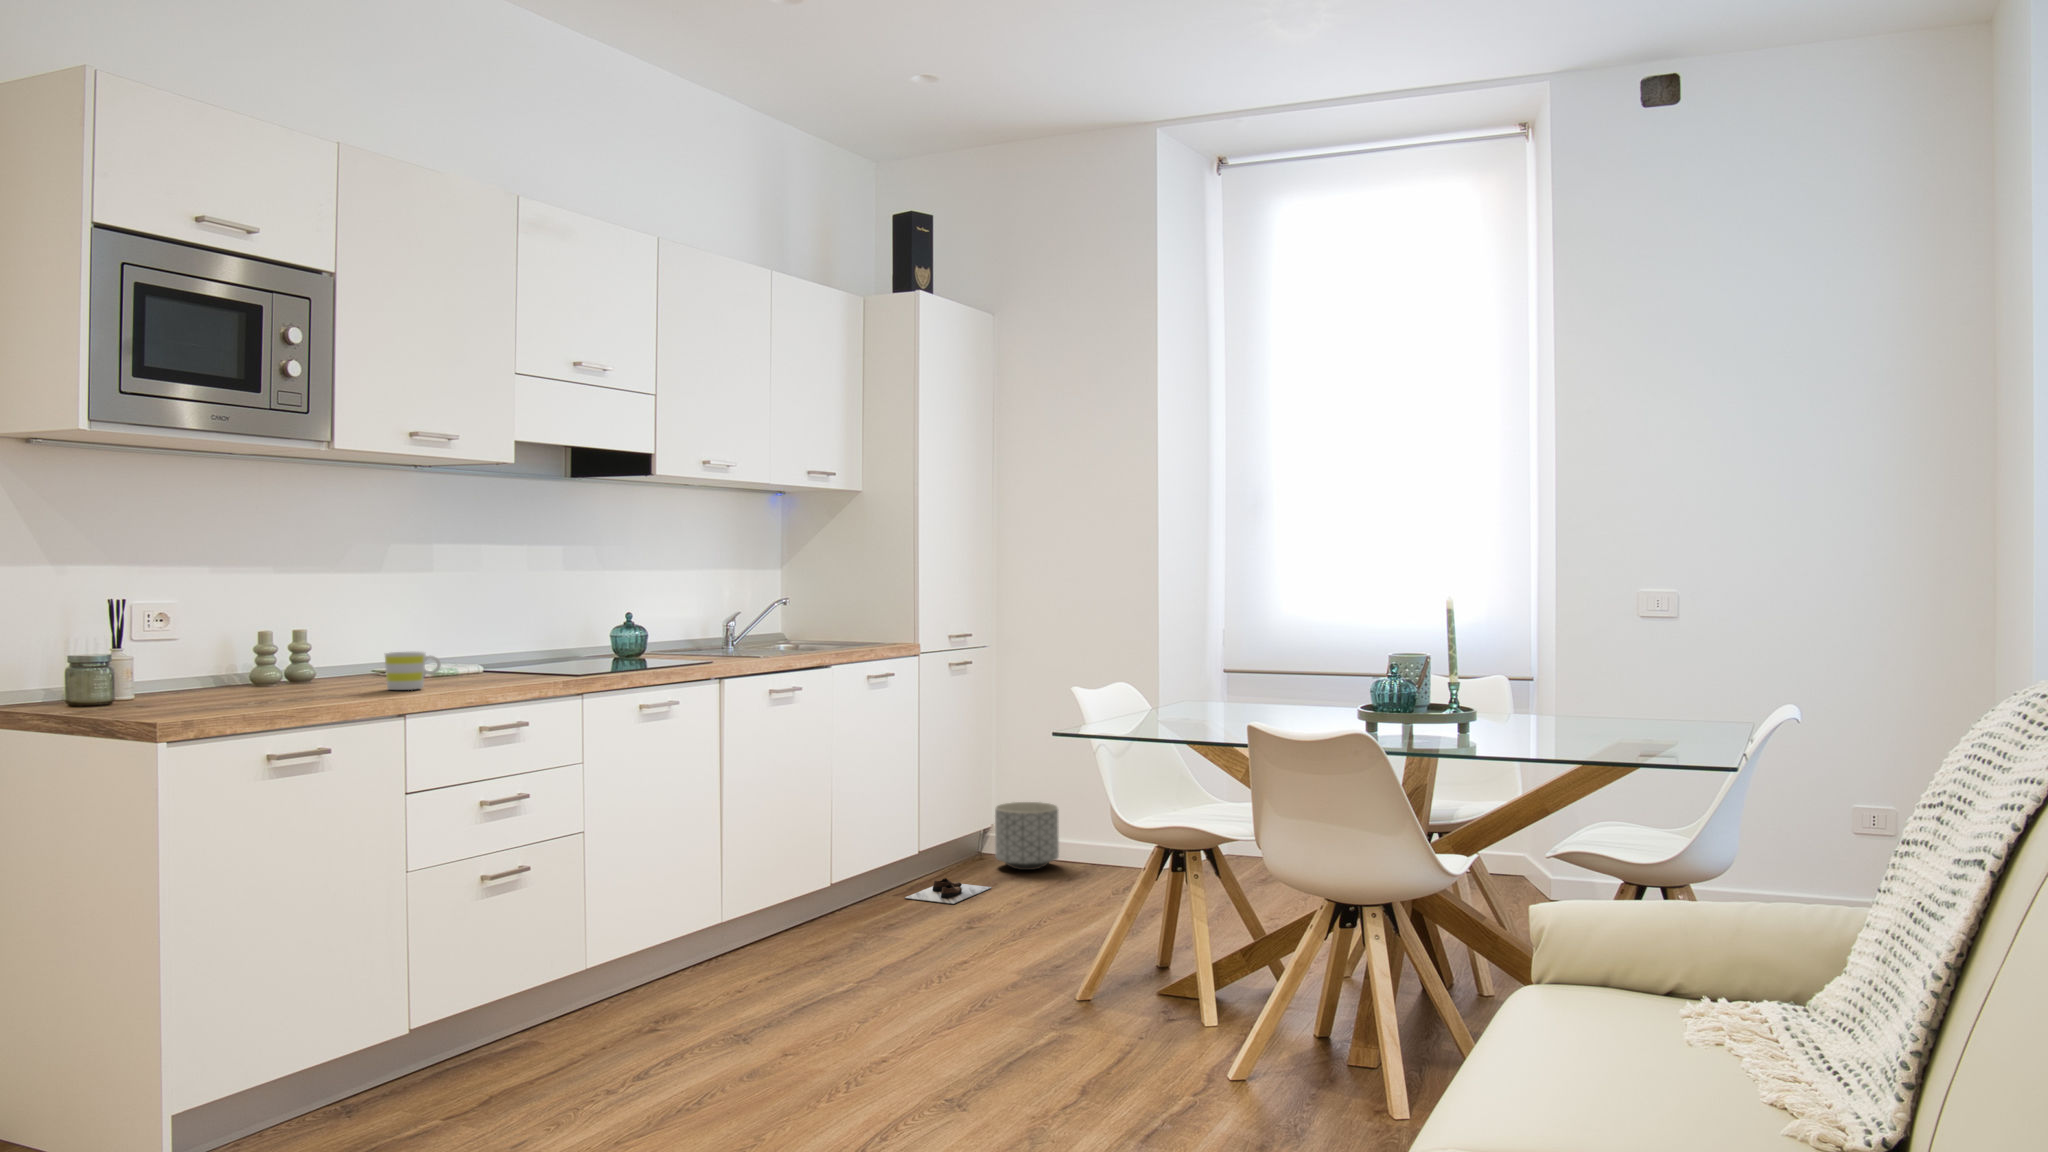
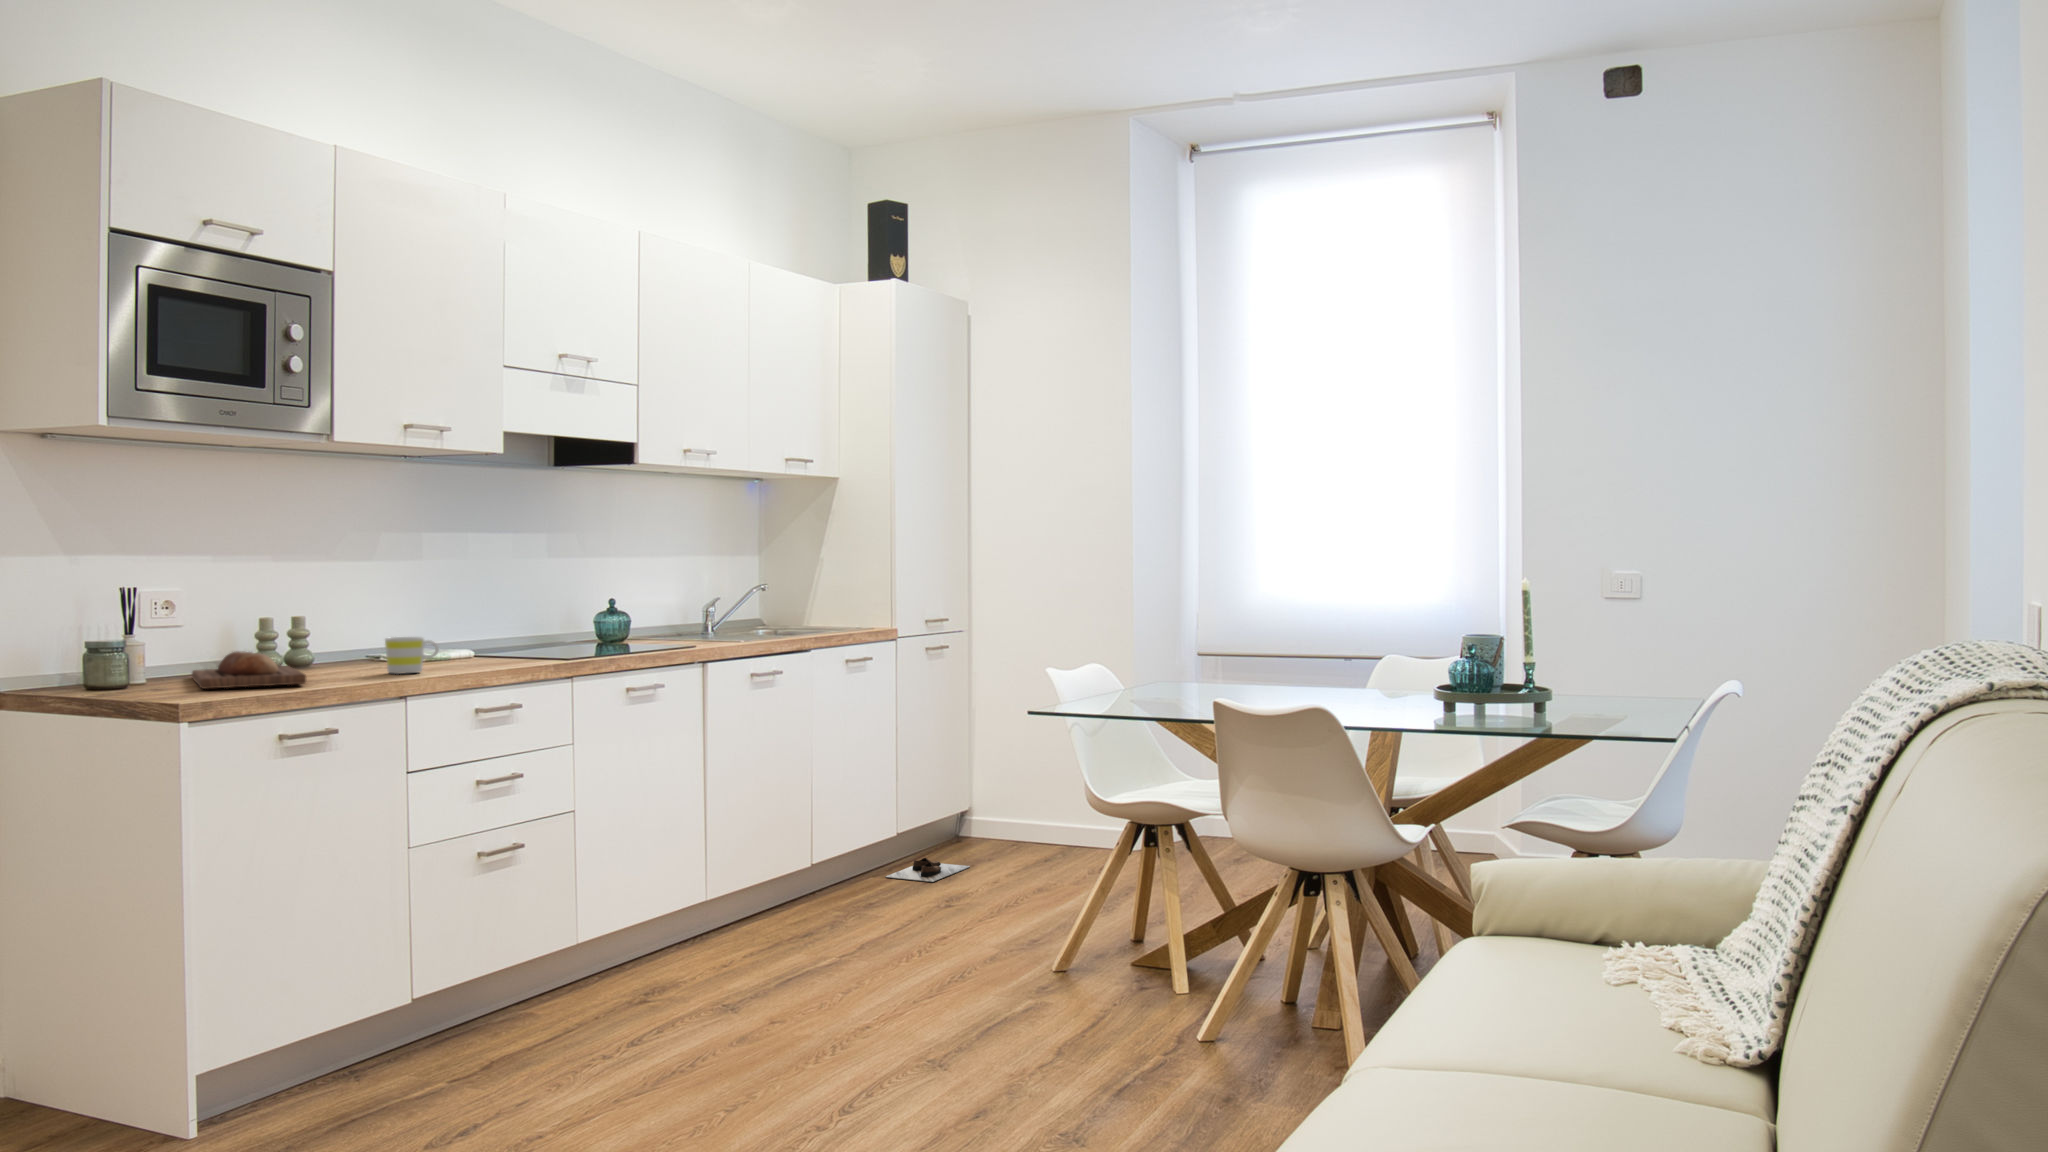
bread loaf: none [182,667,299,706] -> present [192,652,306,689]
planter: present [995,802,1059,870] -> none [973,784,1035,850]

